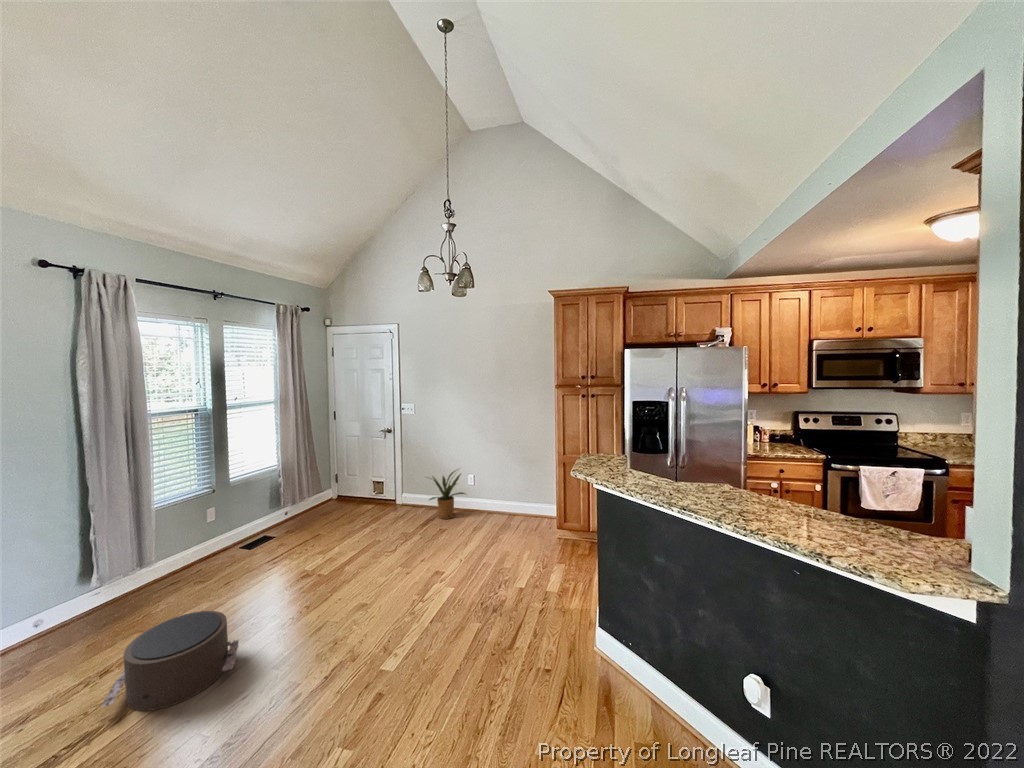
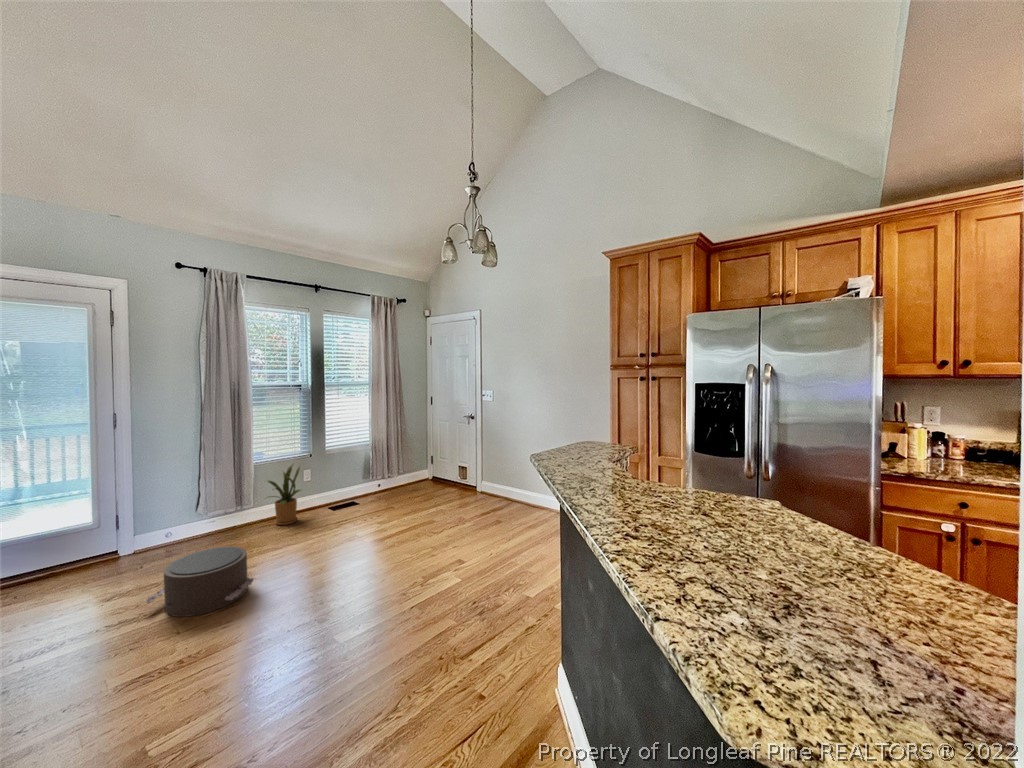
house plant: present [429,469,465,519] -> present [268,464,301,525]

